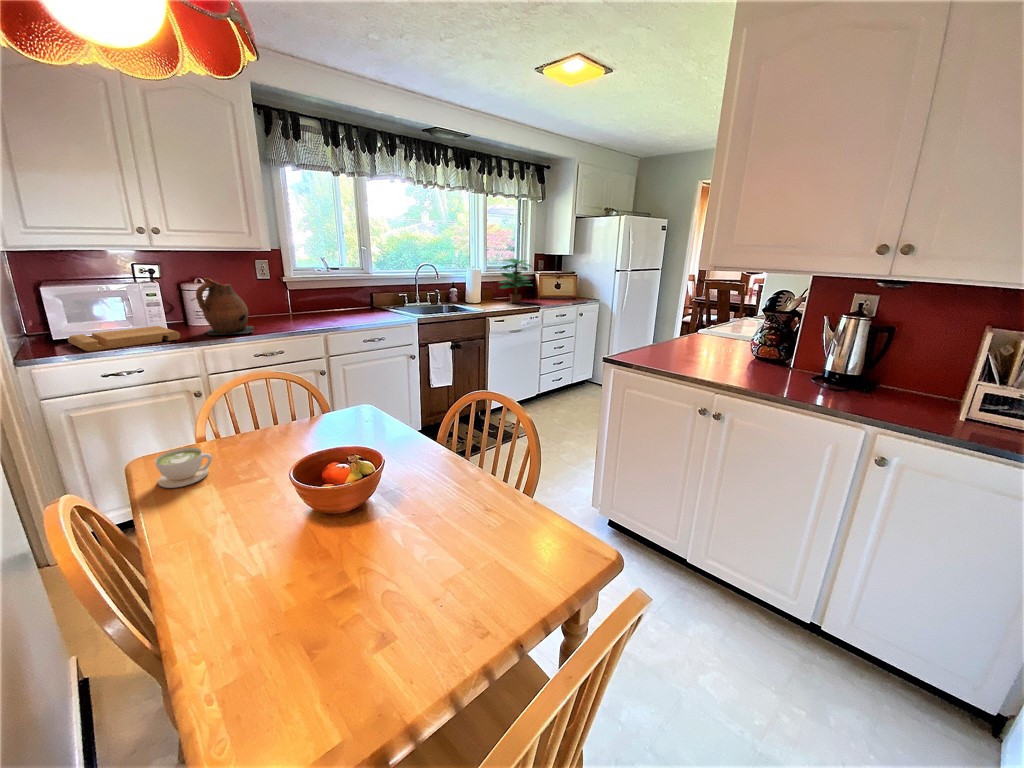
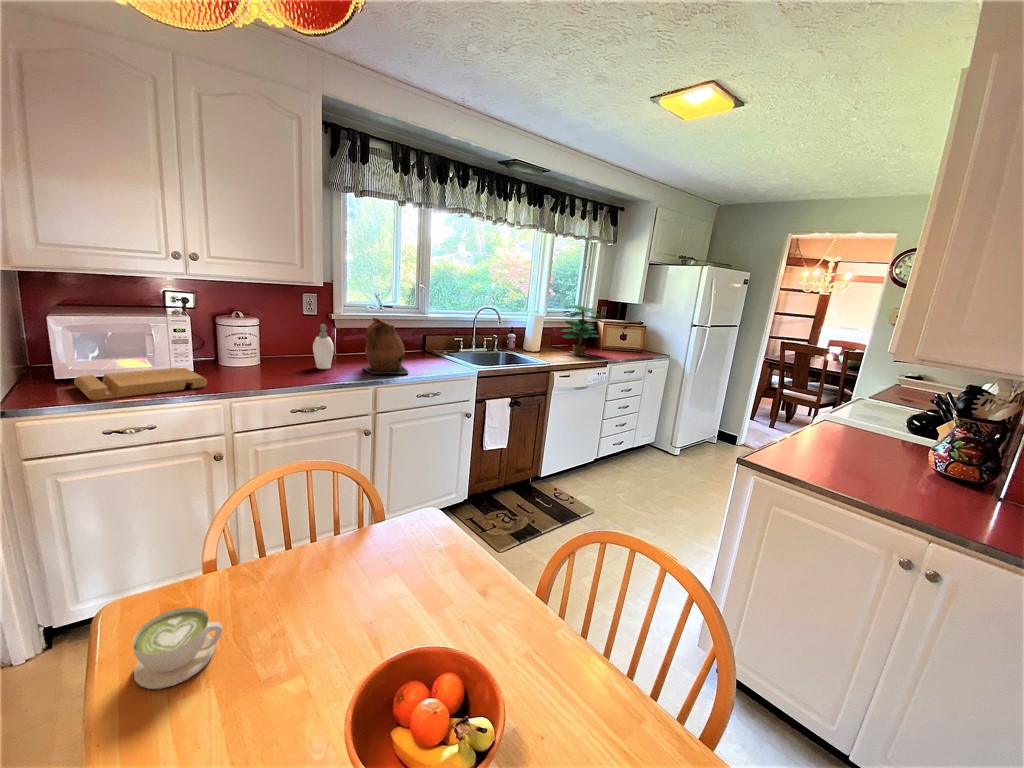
ceramic pitcher: present [196,278,254,335] -> present [363,317,408,374]
soap dispenser: none [269,285,291,324] -> present [313,324,334,369]

